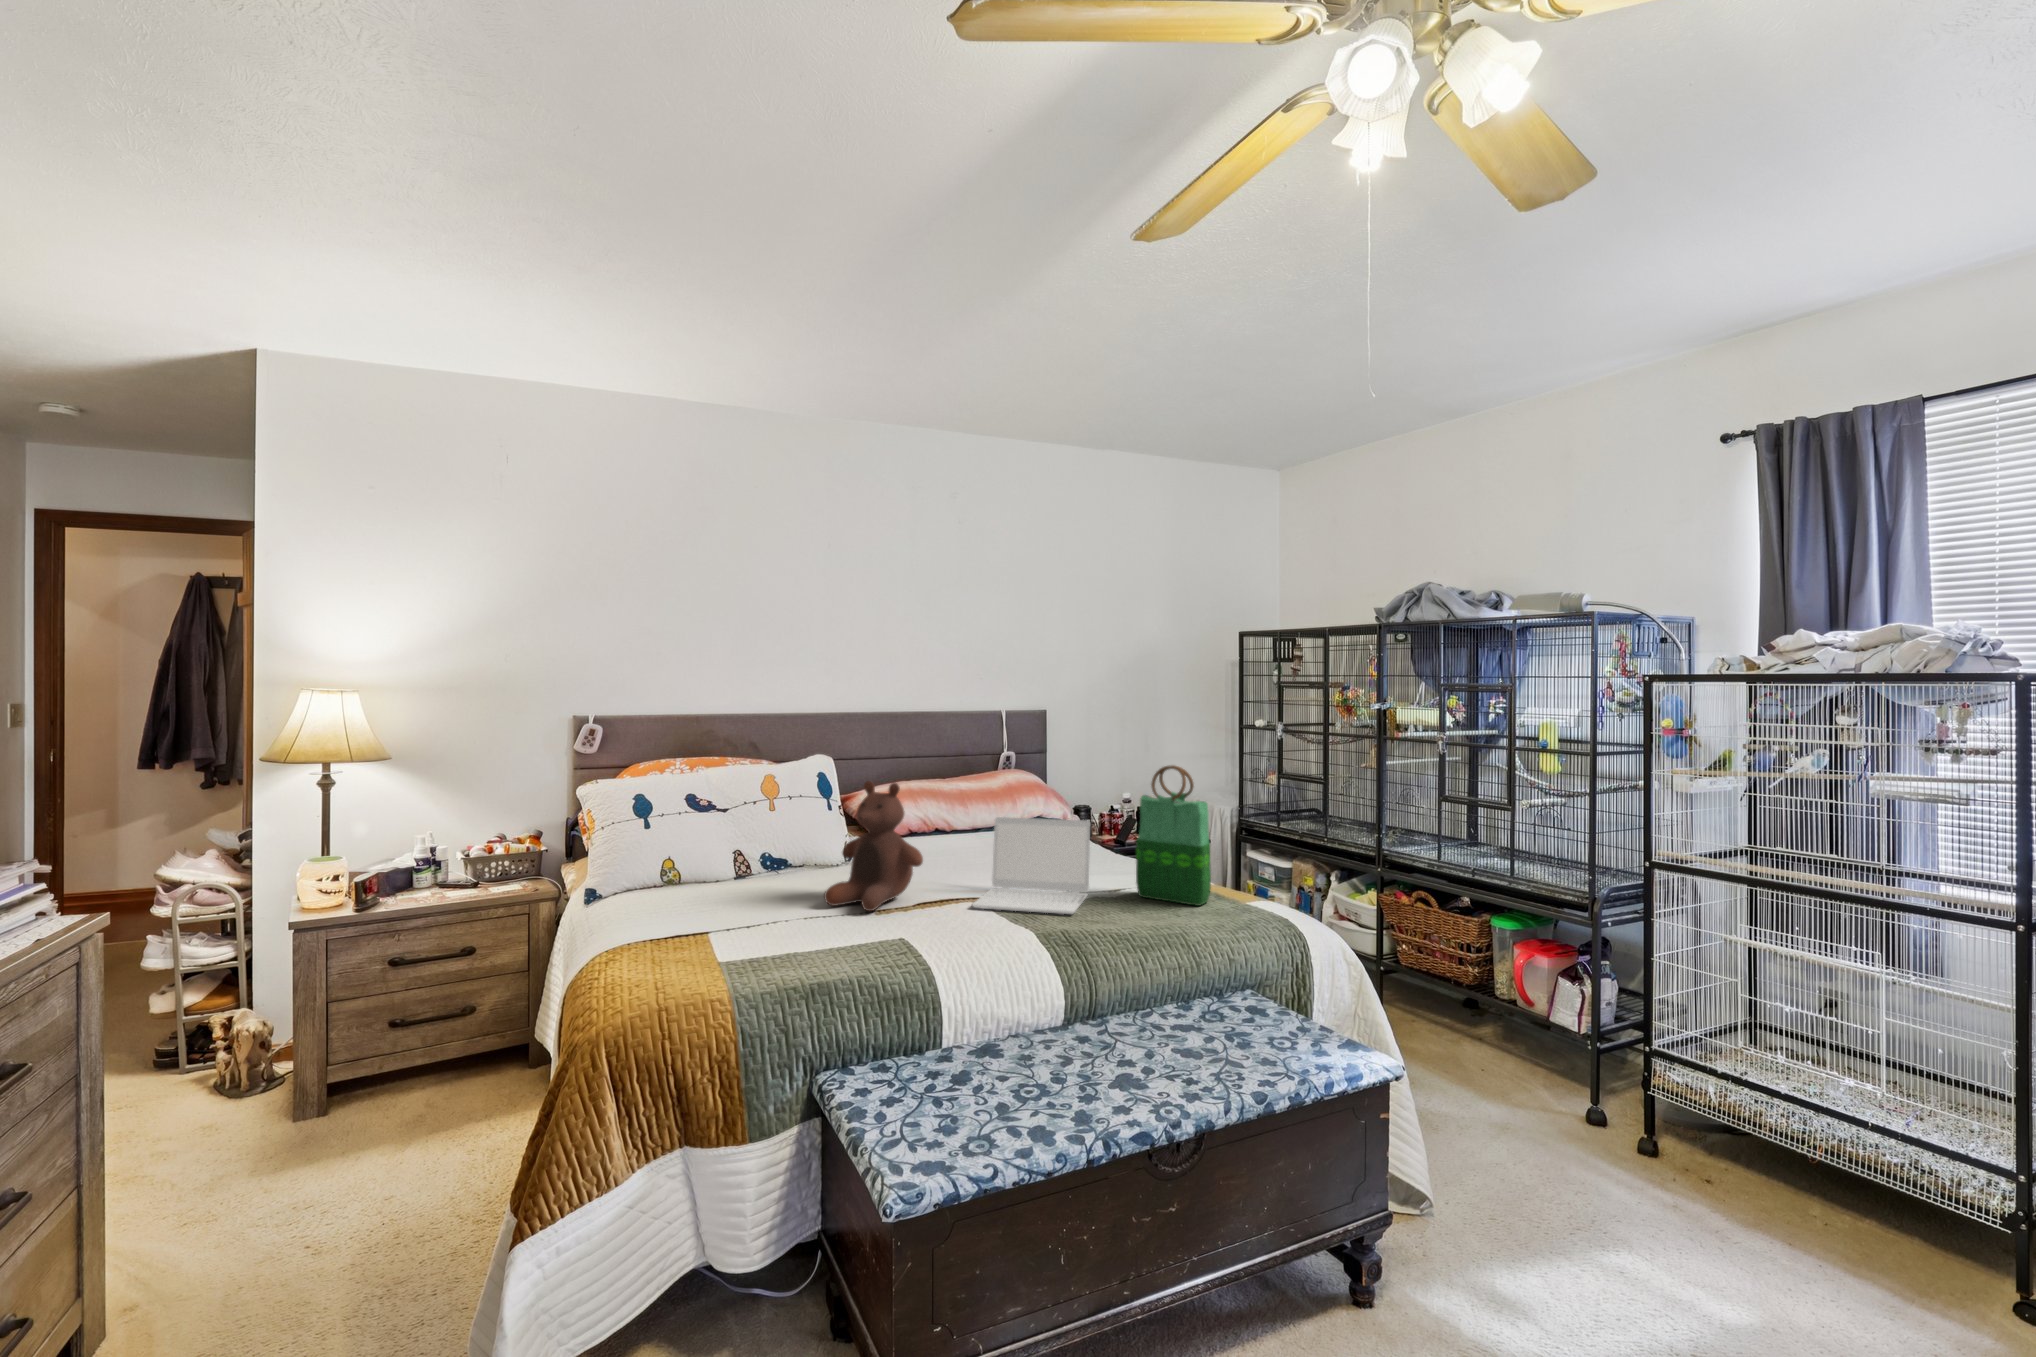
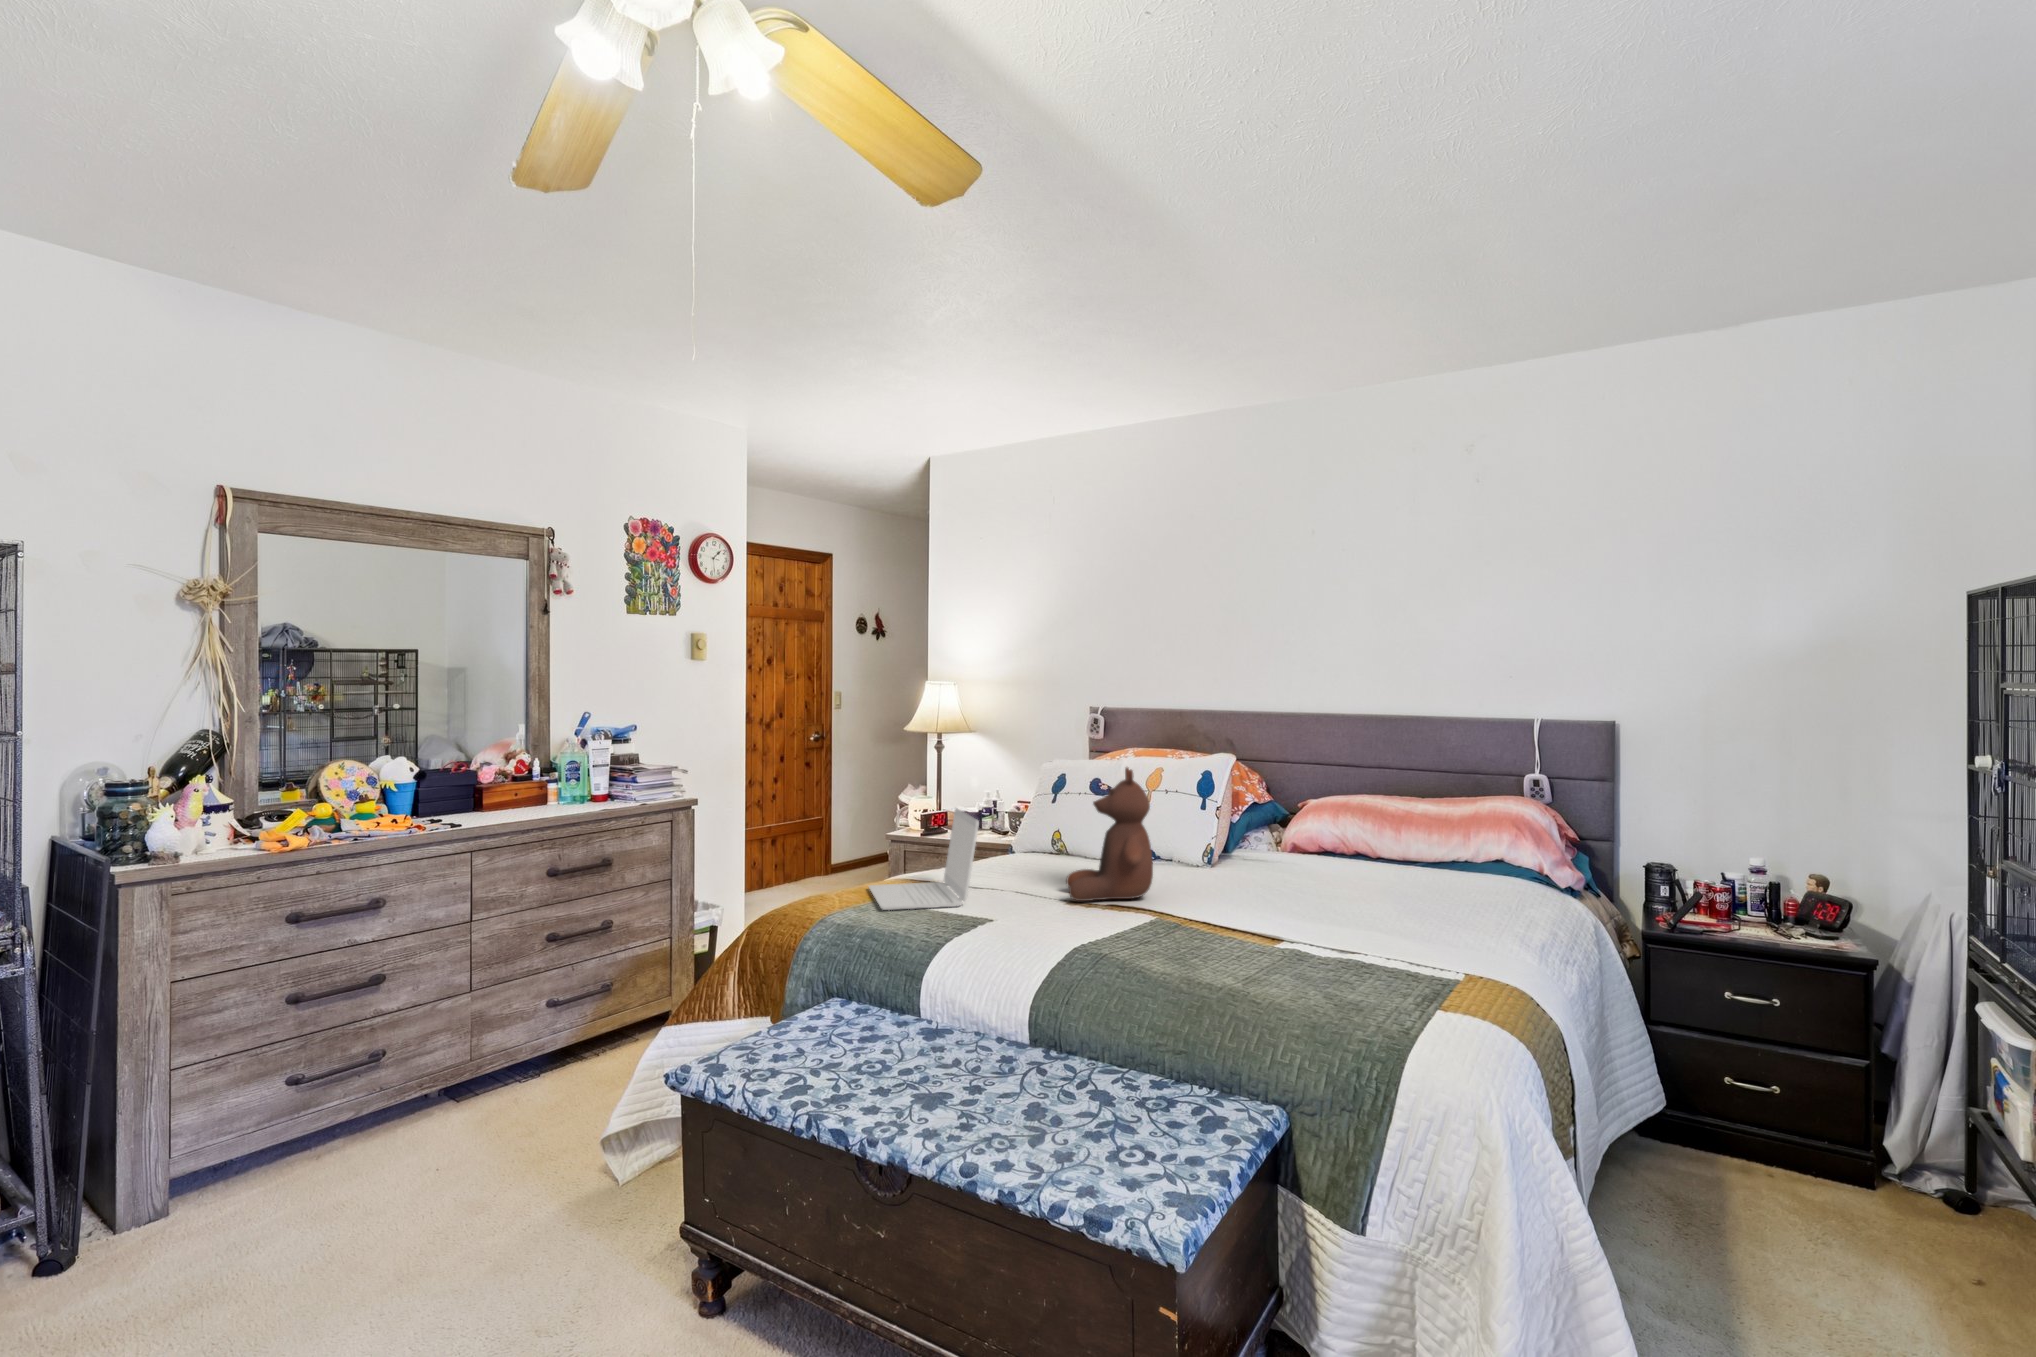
tote bag: present [1136,765,1211,906] -> none [1351,773,1413,992]
laptop: present [972,817,1090,914] -> present [869,808,979,910]

